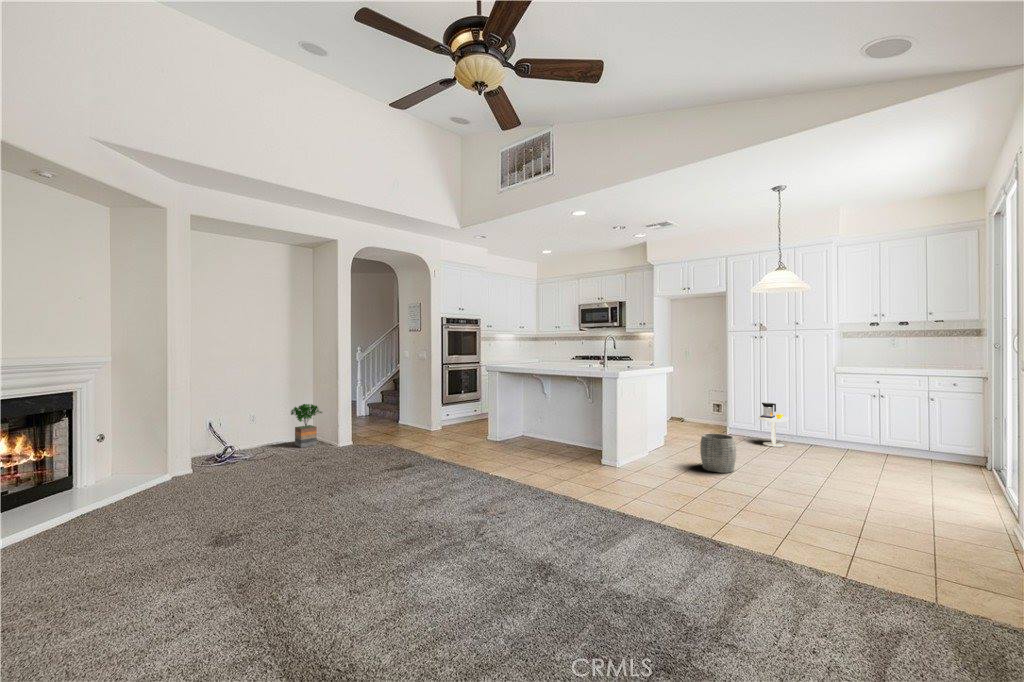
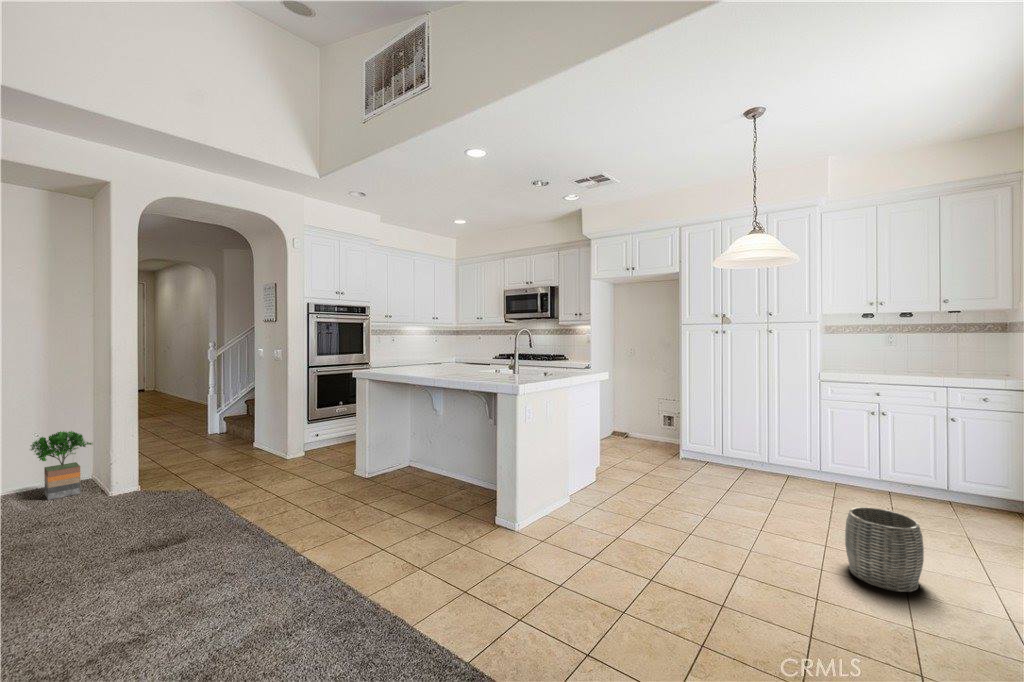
side table: present [758,402,789,447] -> none [719,419,758,479]
woven basket: present [700,433,736,473] -> present [845,507,924,592]

